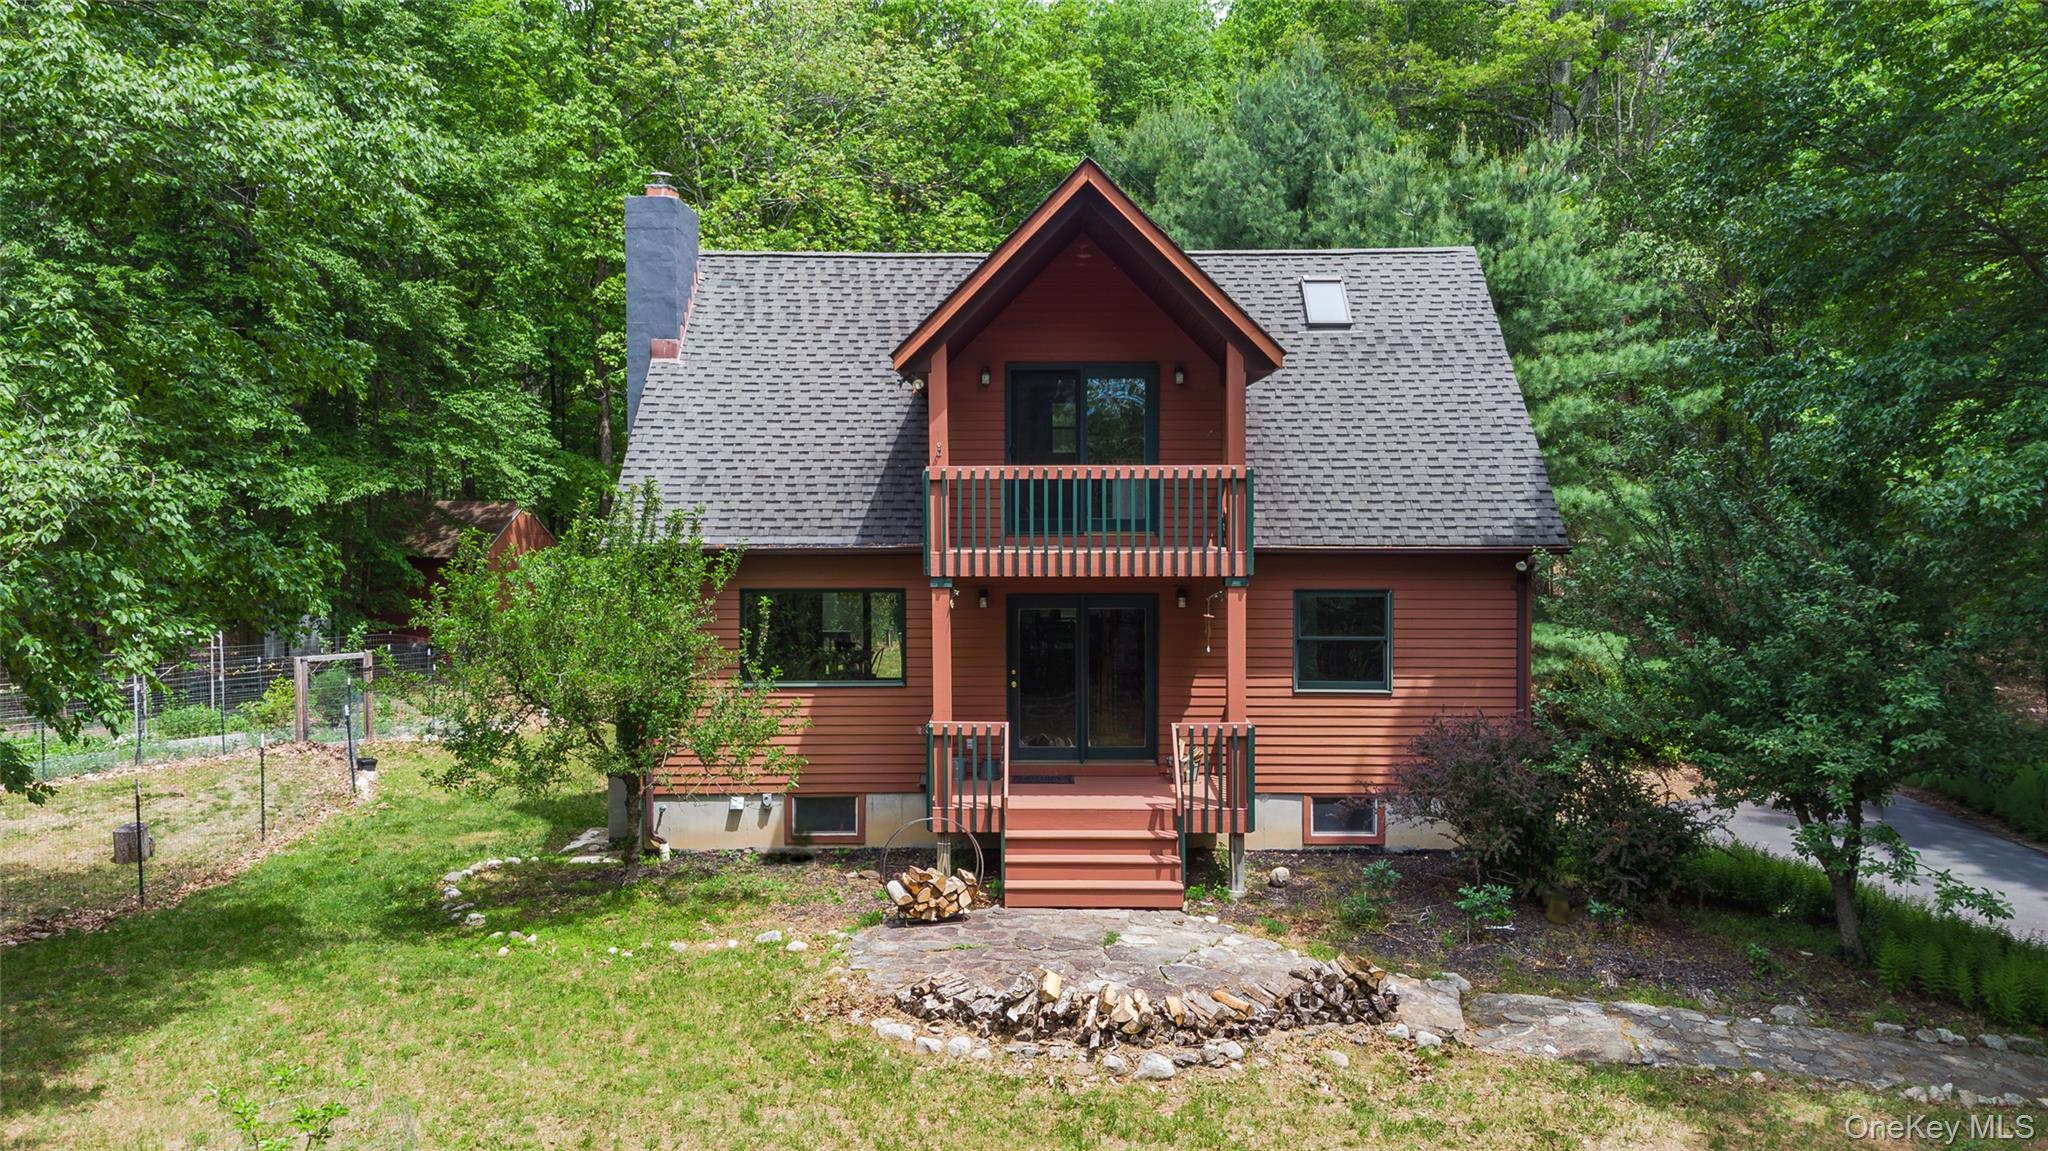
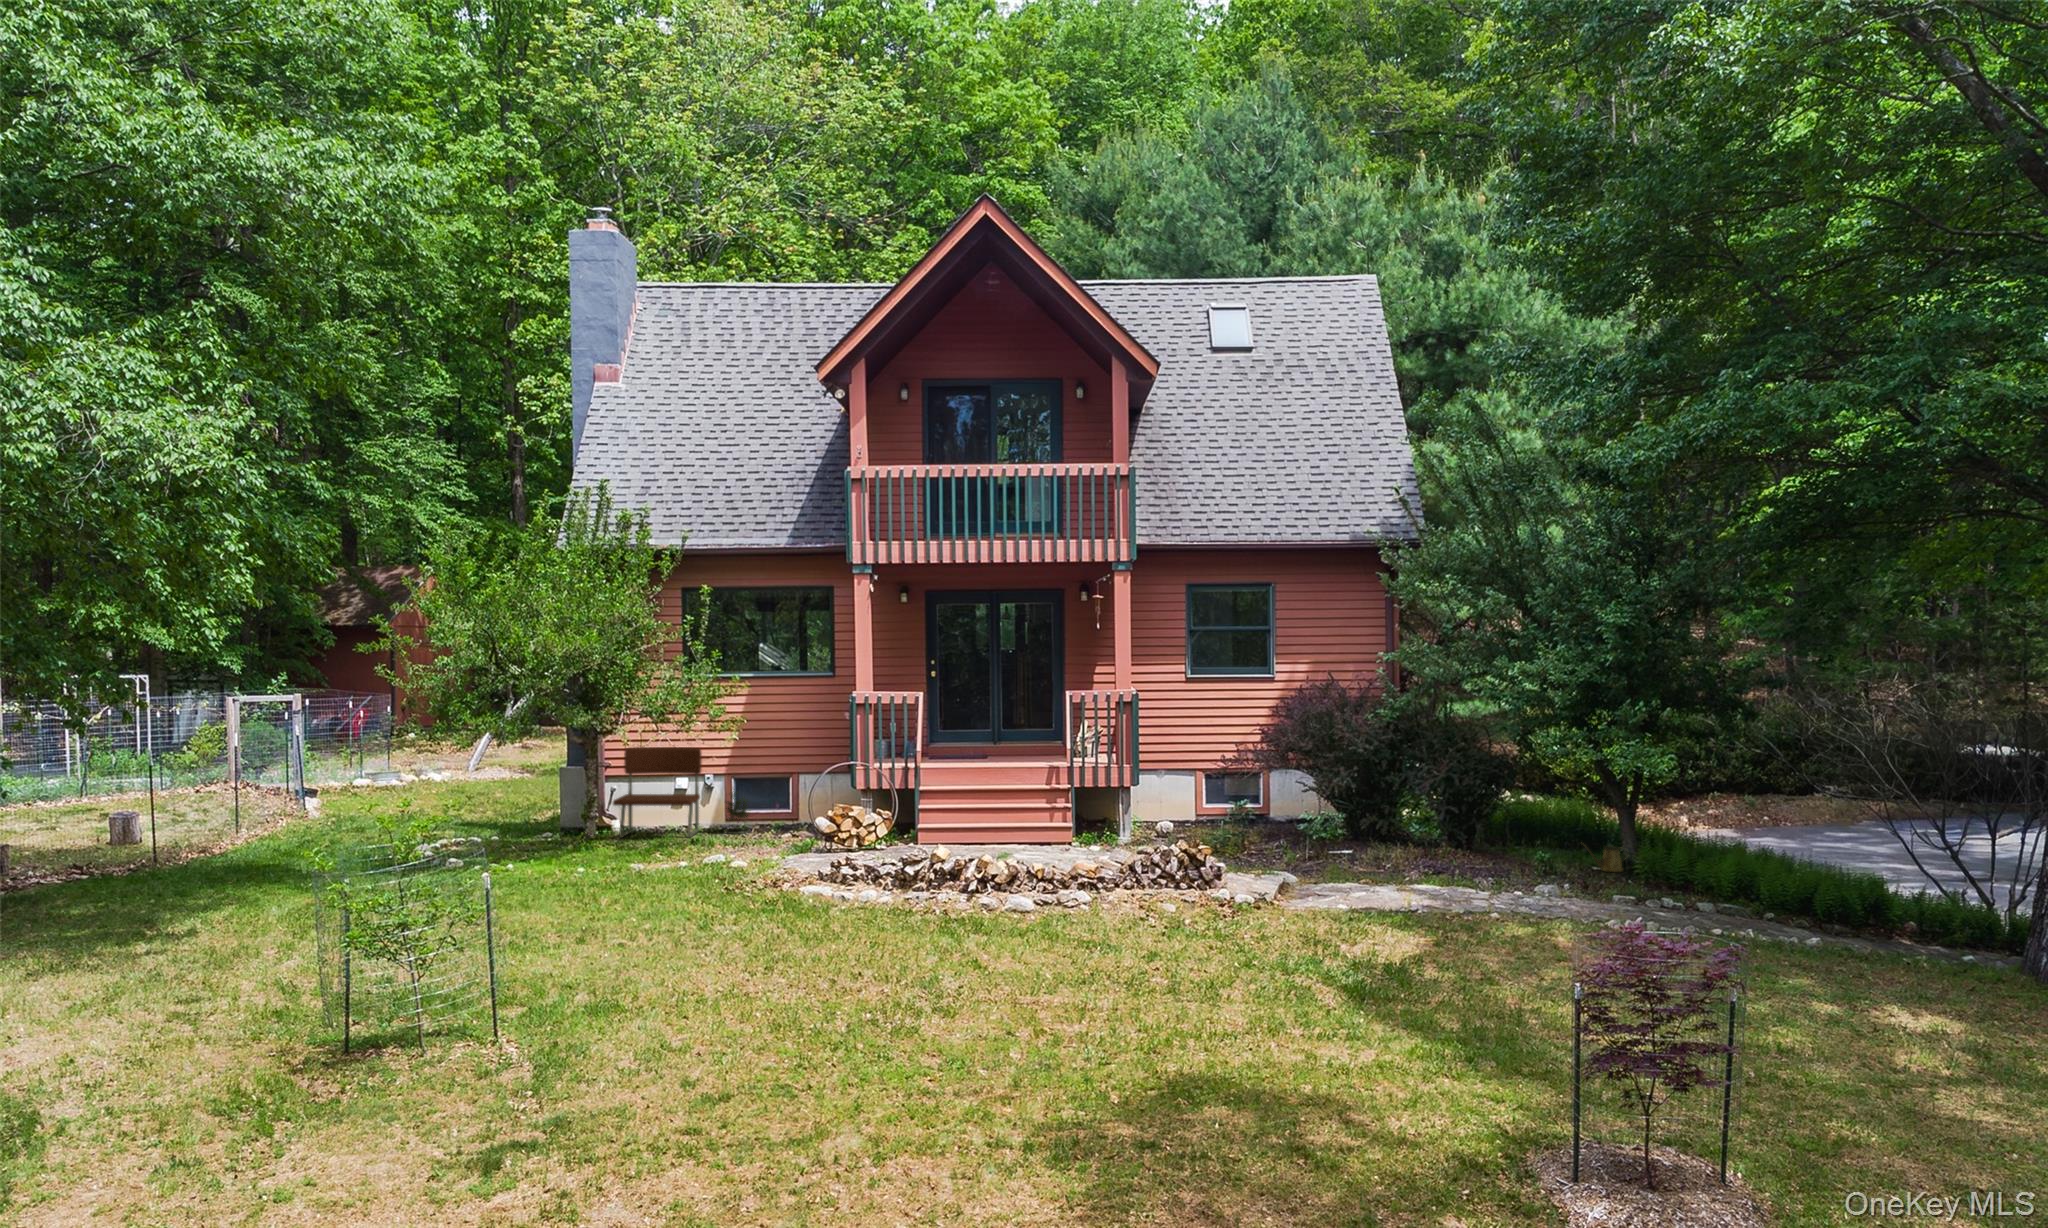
bench: none [662,767,762,874] -> present [613,747,702,838]
watering can: present [1542,891,1589,924] -> present [1584,845,1628,872]

